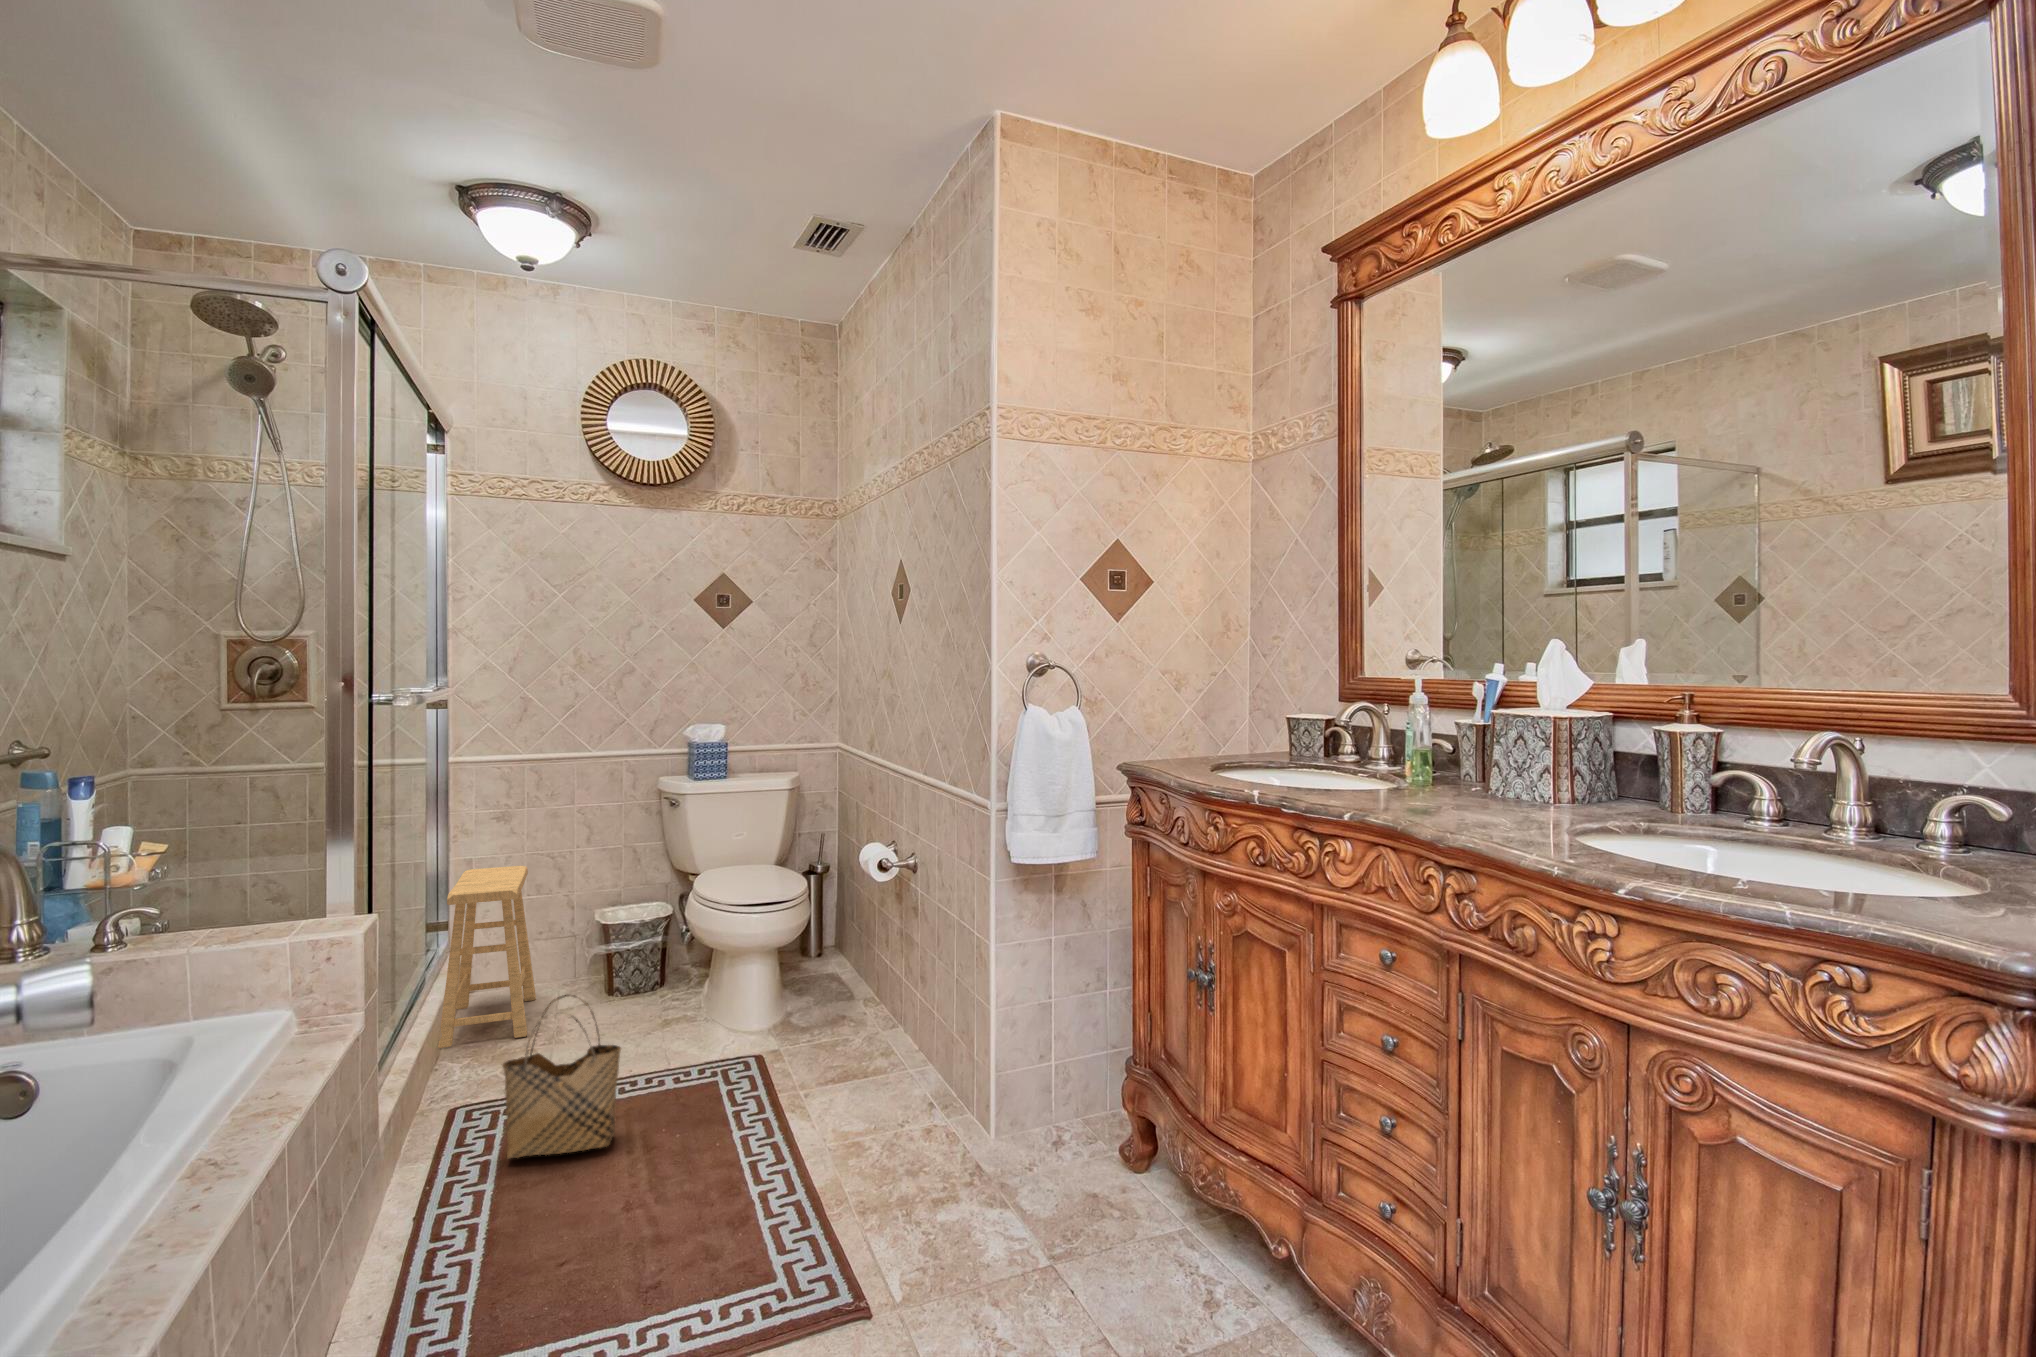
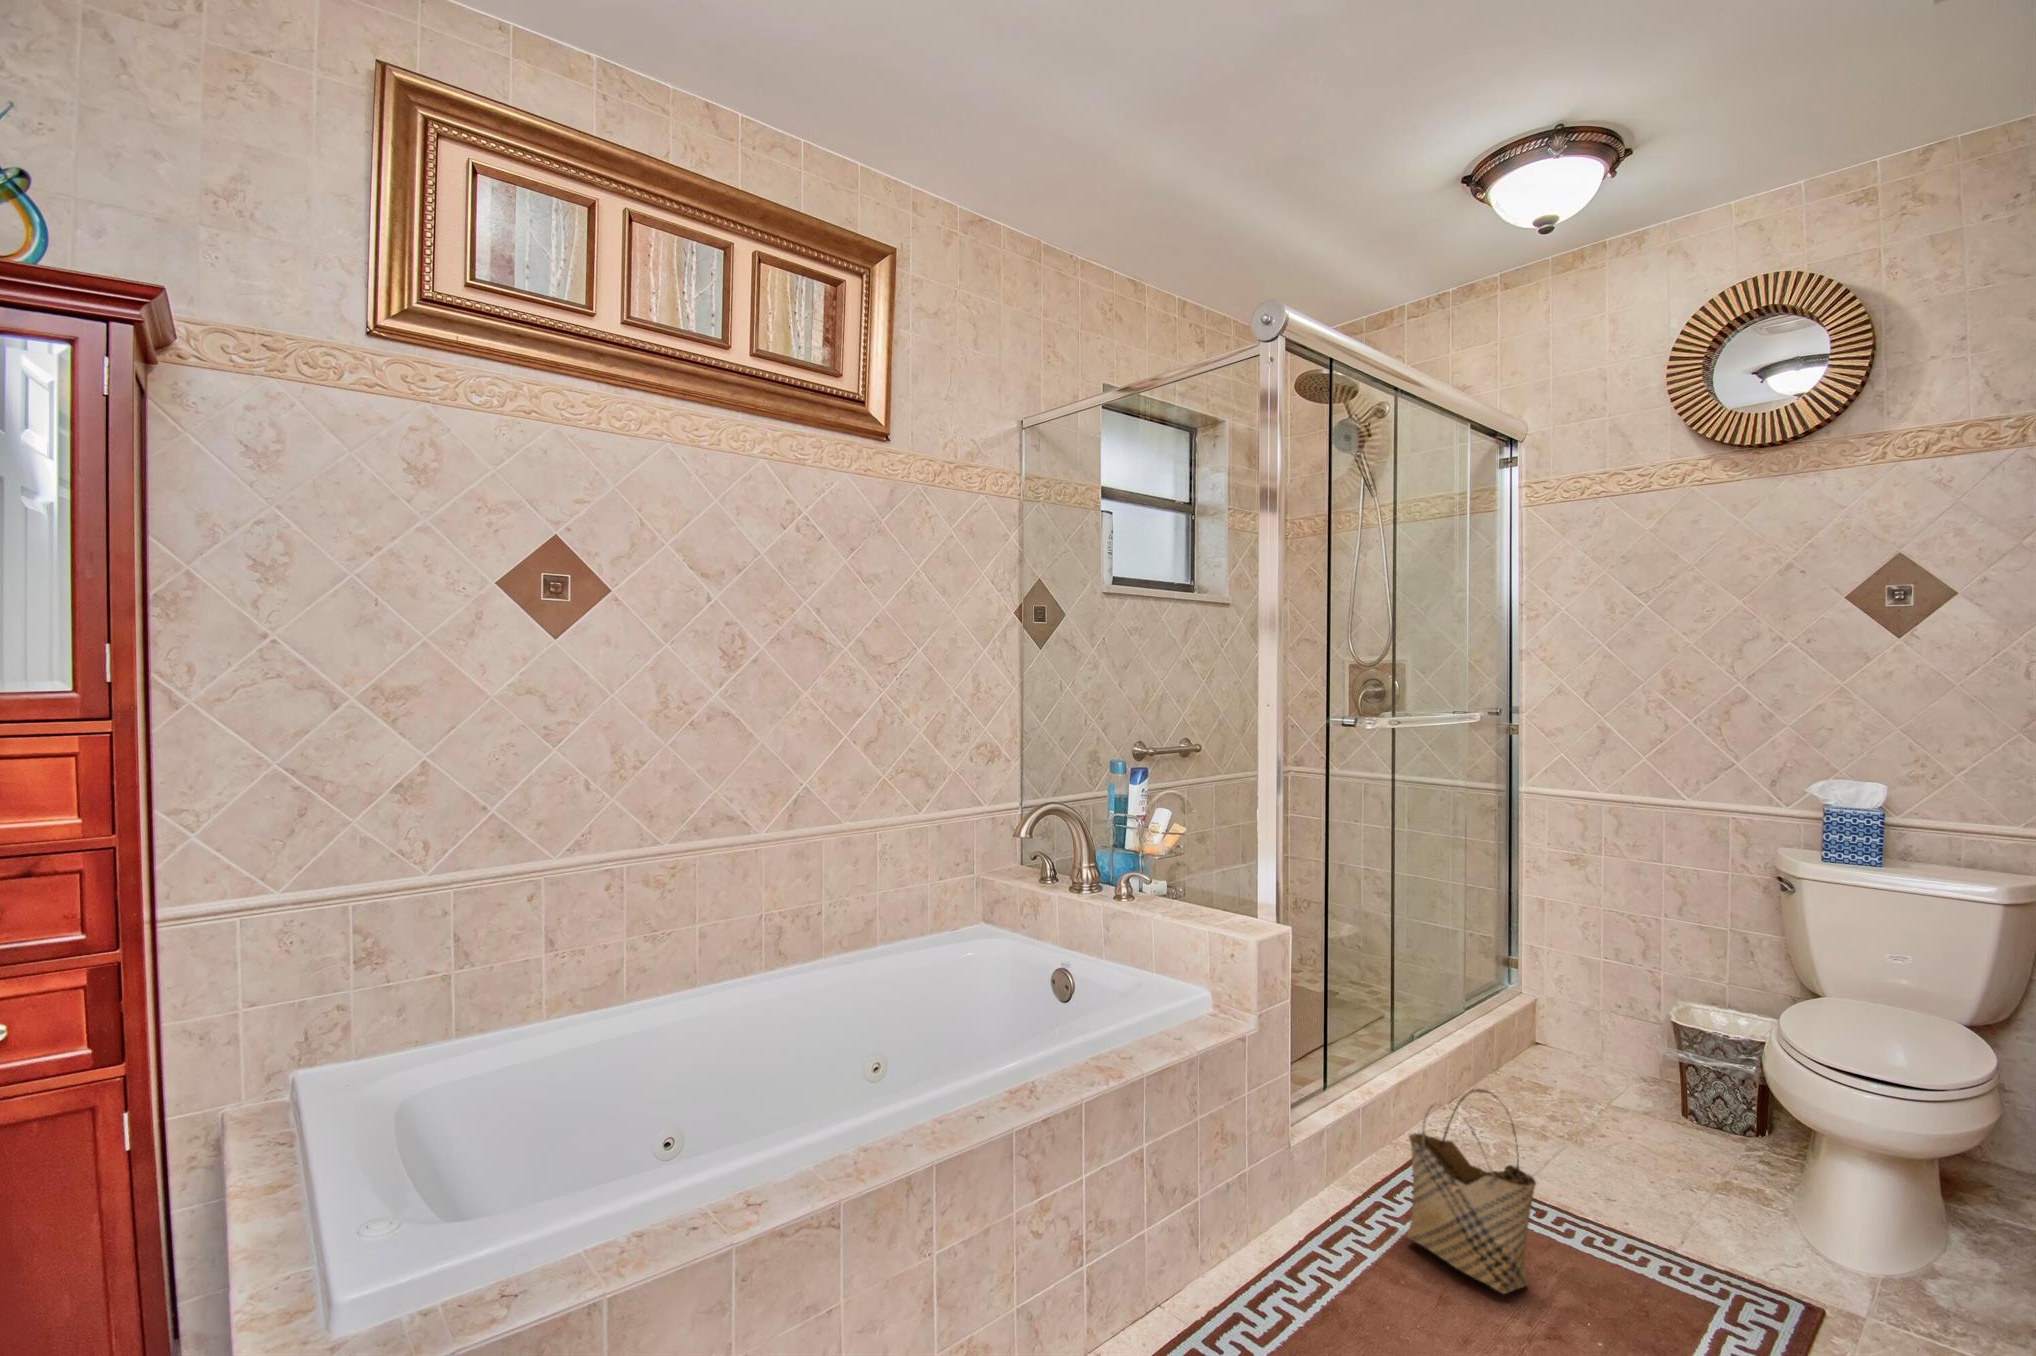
footstool: present [438,866,536,1048] -> none [1463,911,1599,1117]

